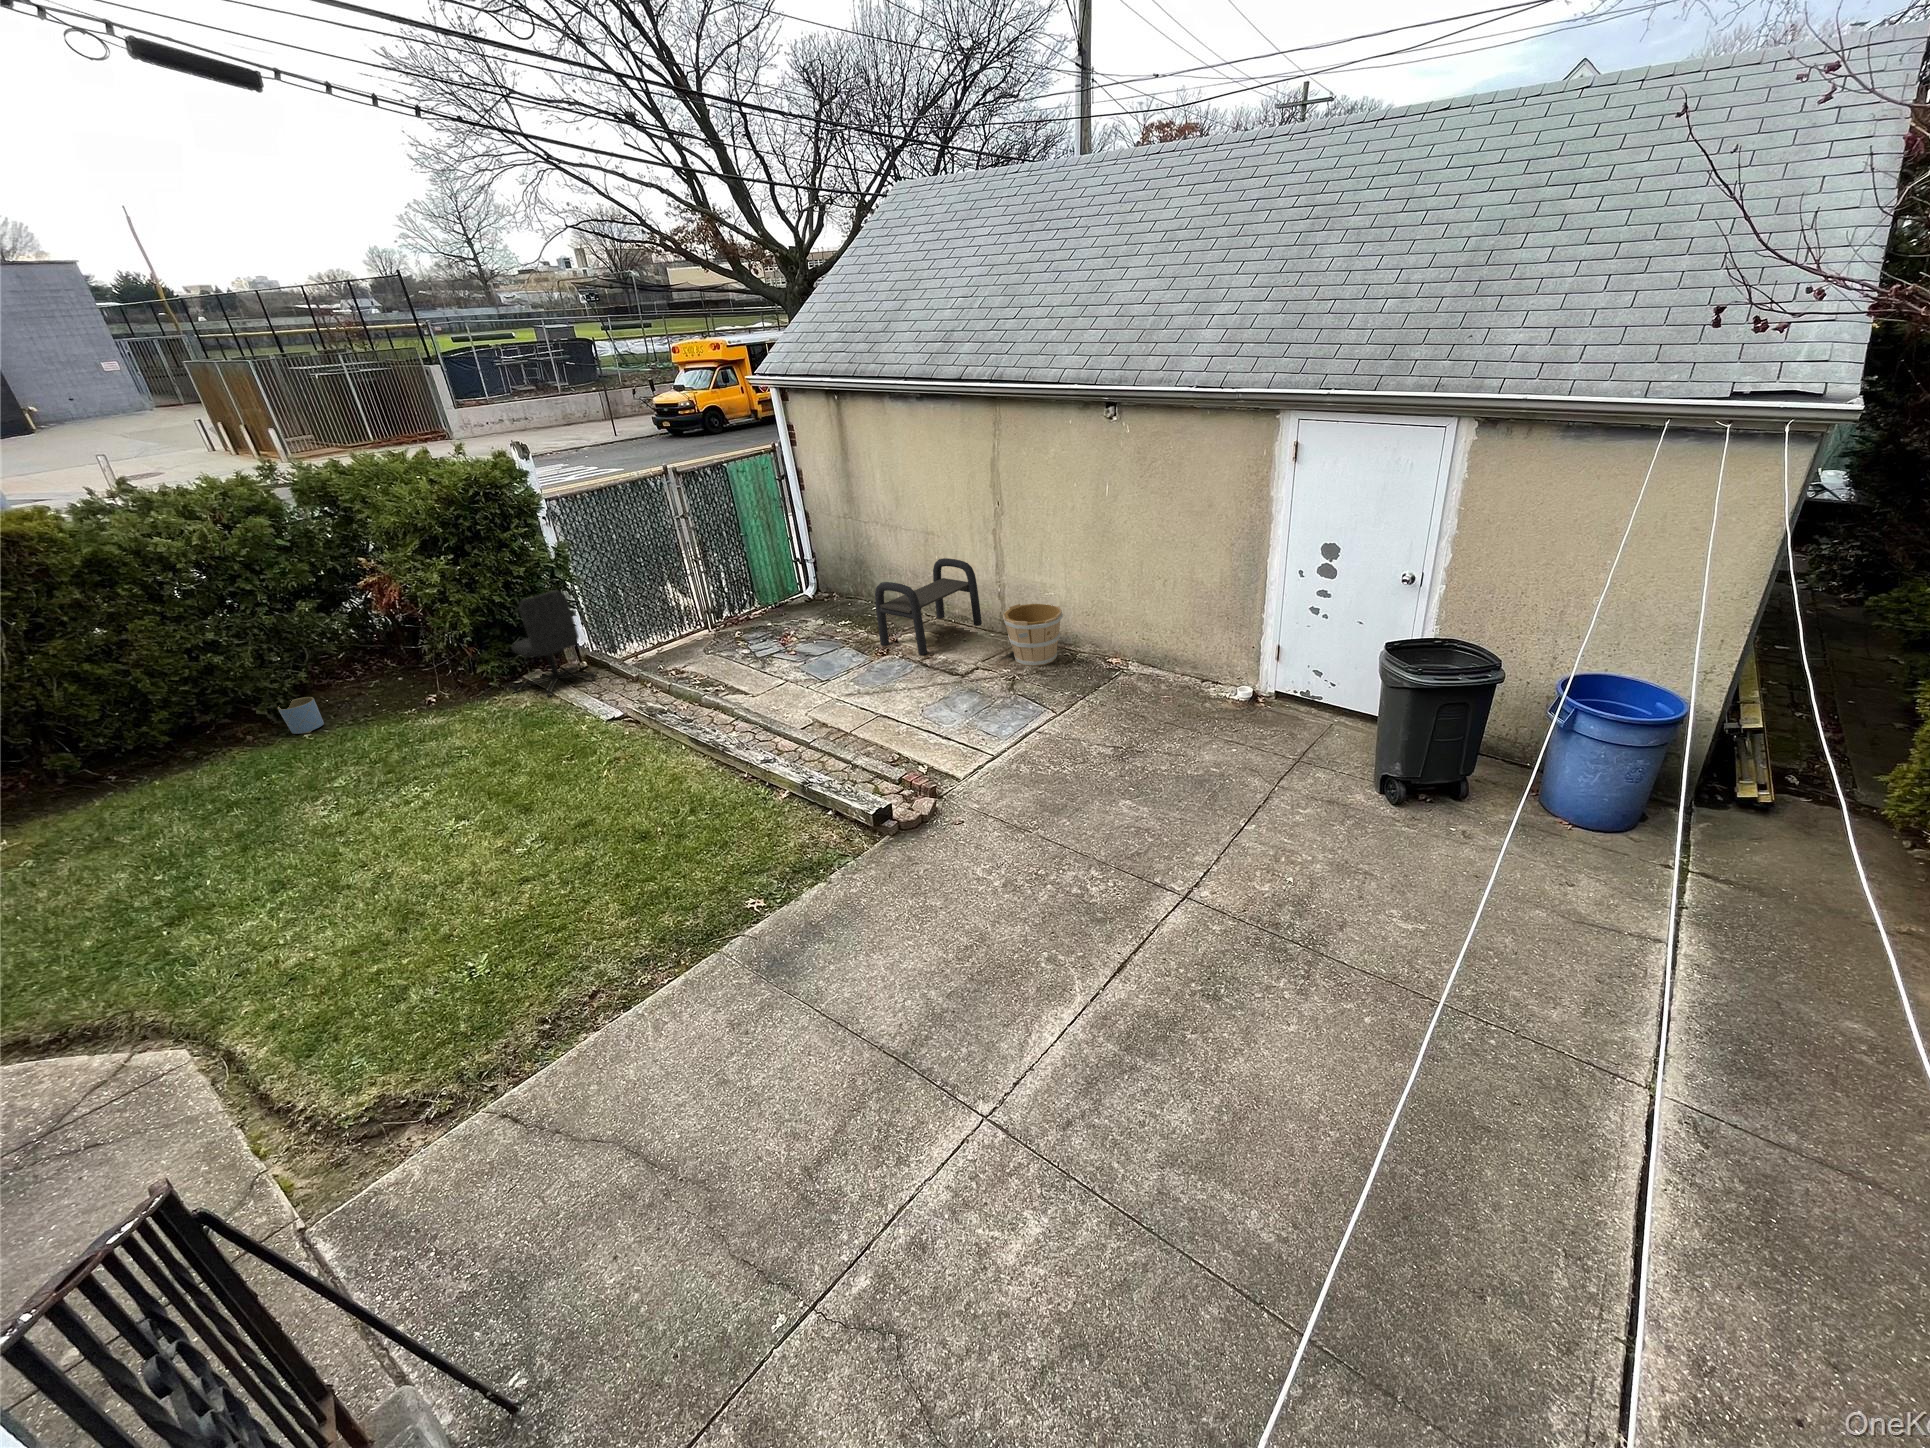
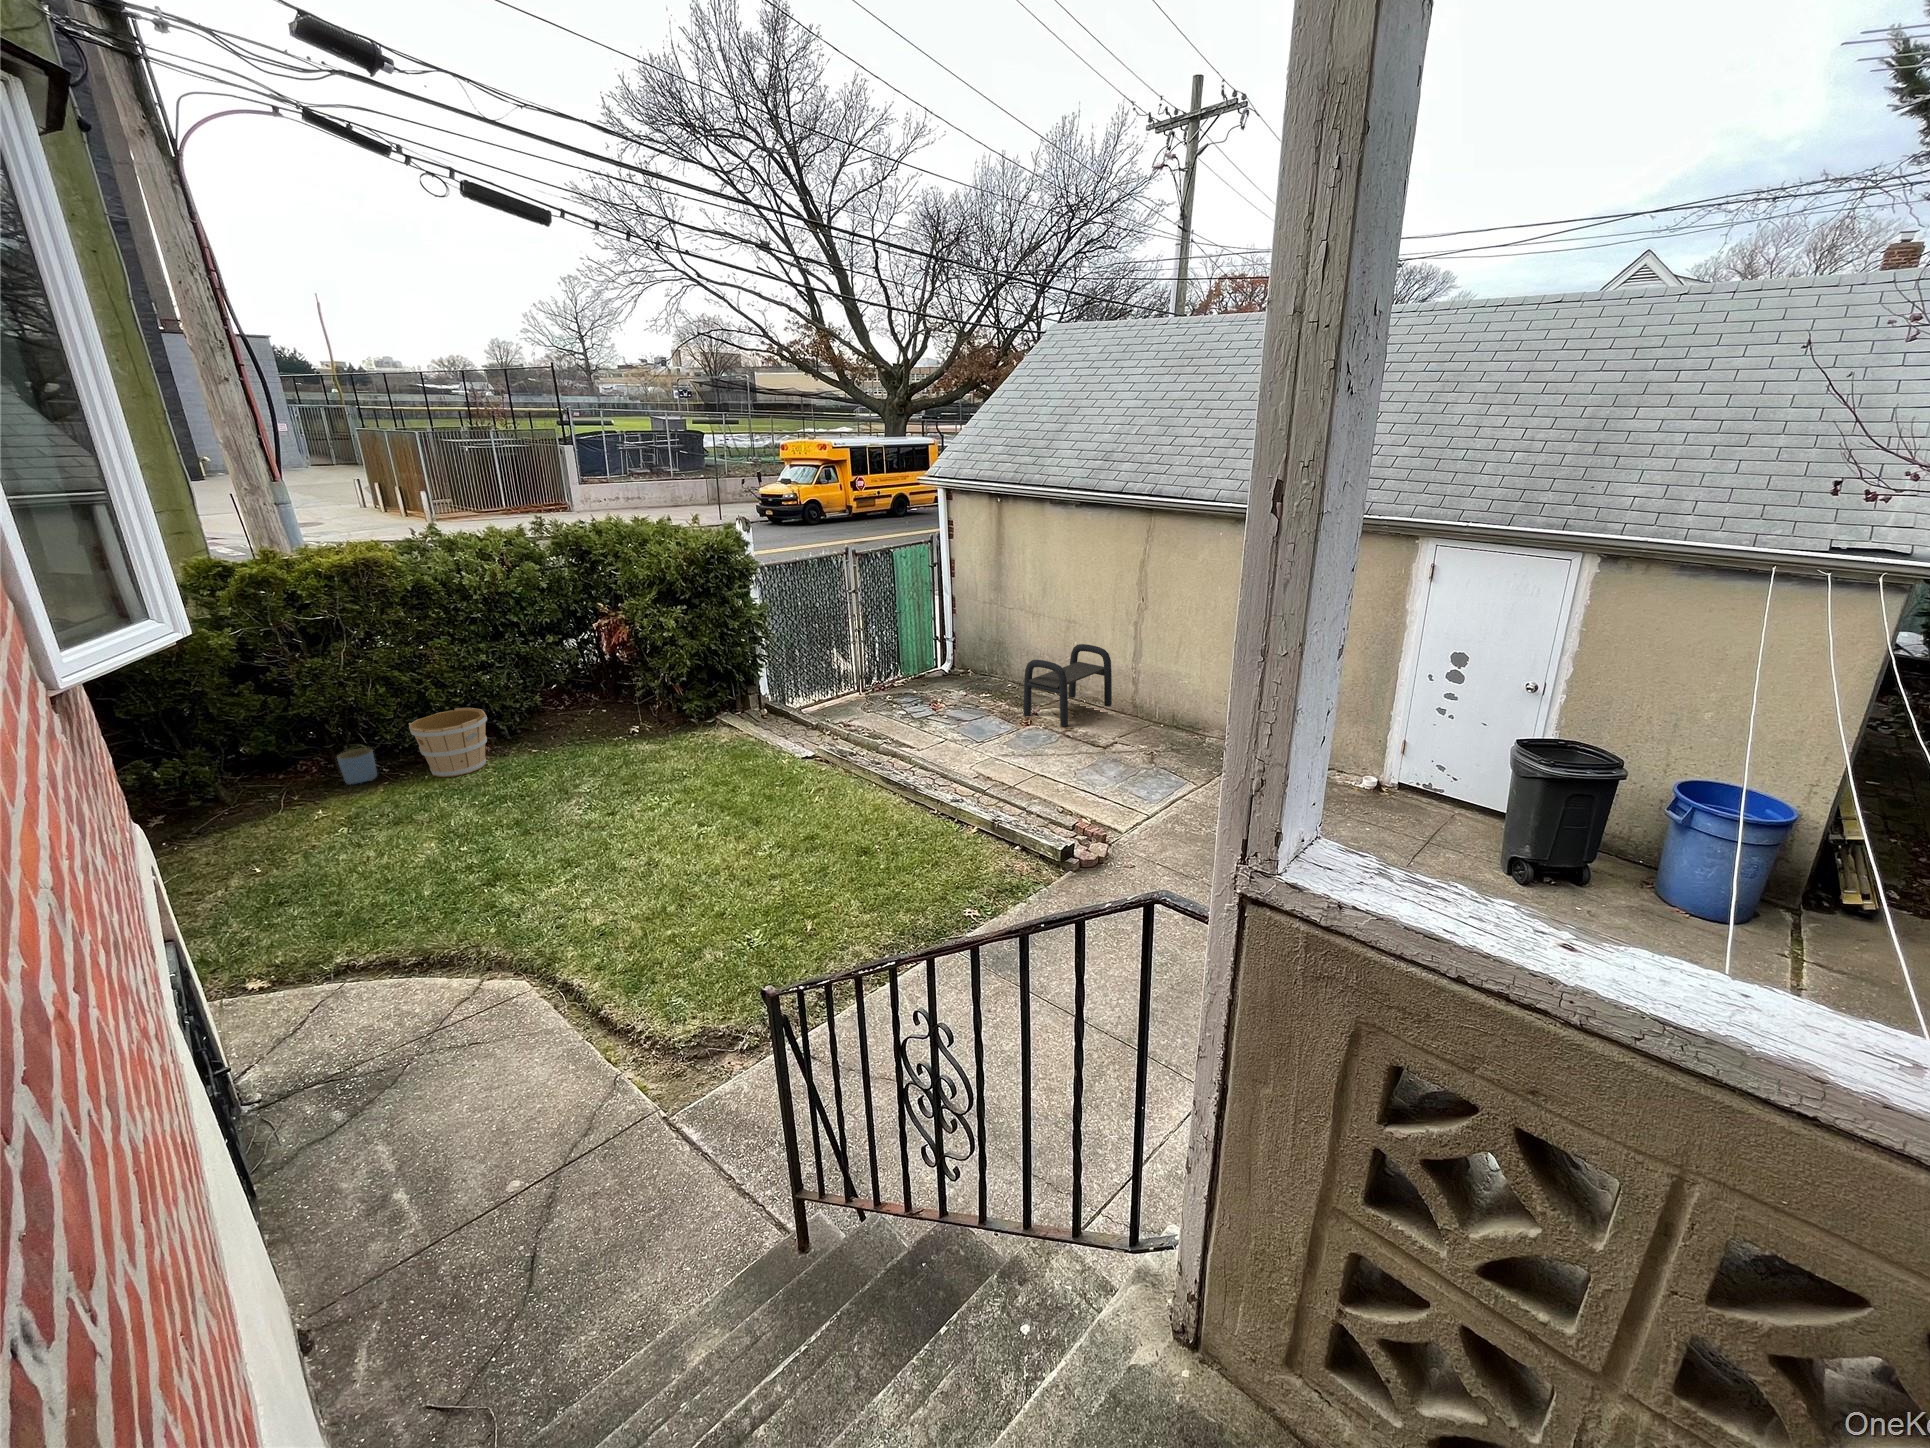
chair: present [511,590,596,696] -> none [707,642,777,735]
wooden bucket: present [1003,604,1063,666] -> present [409,708,487,777]
planter: present [278,697,324,734] -> present [337,748,377,785]

